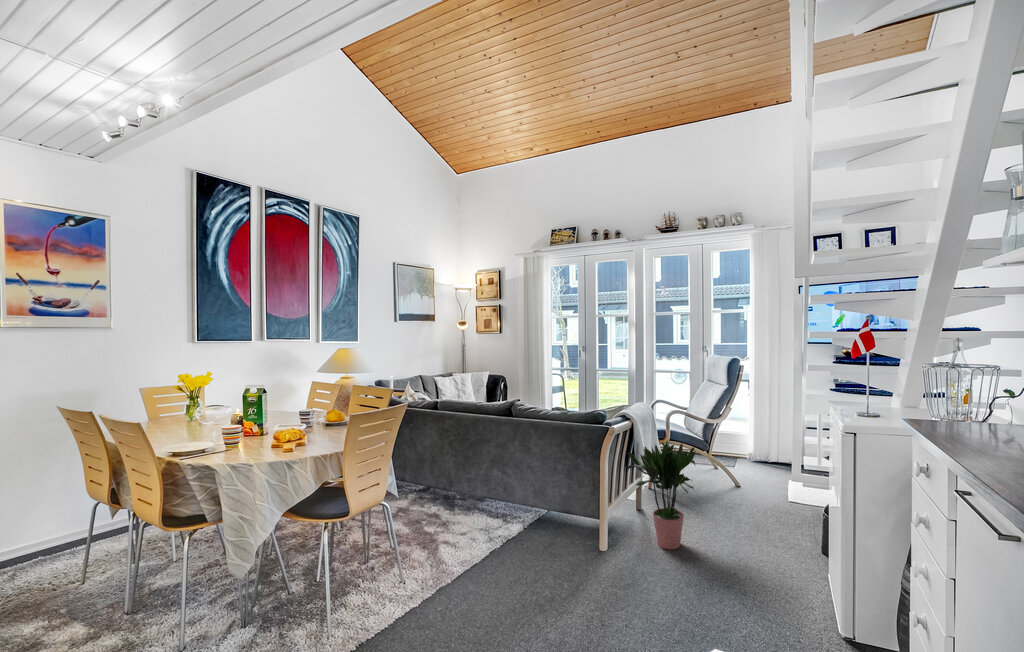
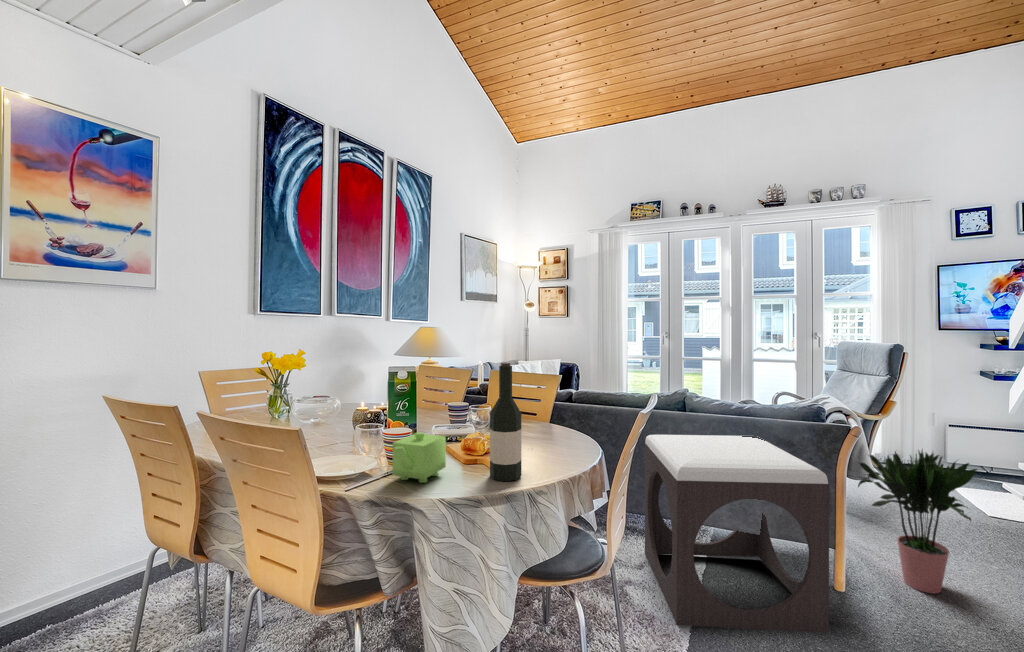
wine bottle: none [281,383,301,455] -> present [490,362,521,481]
teapot: none [214,426,256,455] -> present [392,432,446,483]
footstool: none [455,433,561,570] -> present [645,435,829,632]

